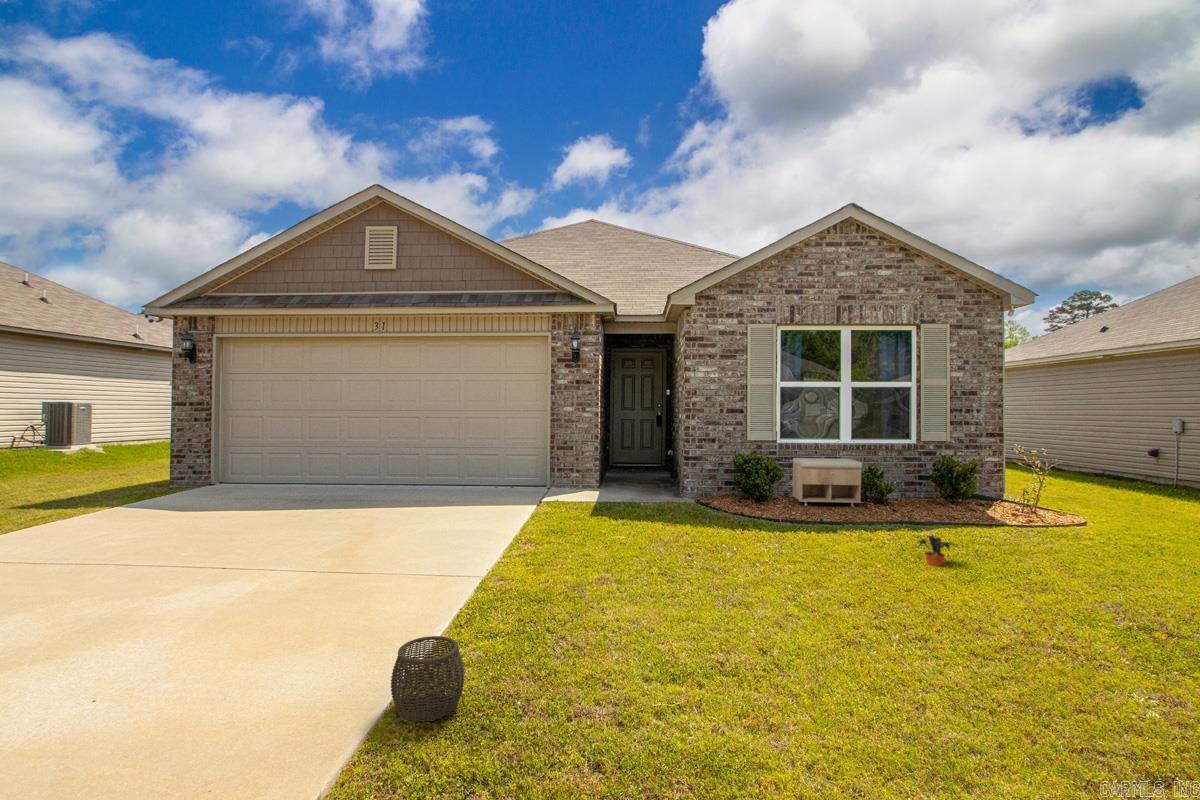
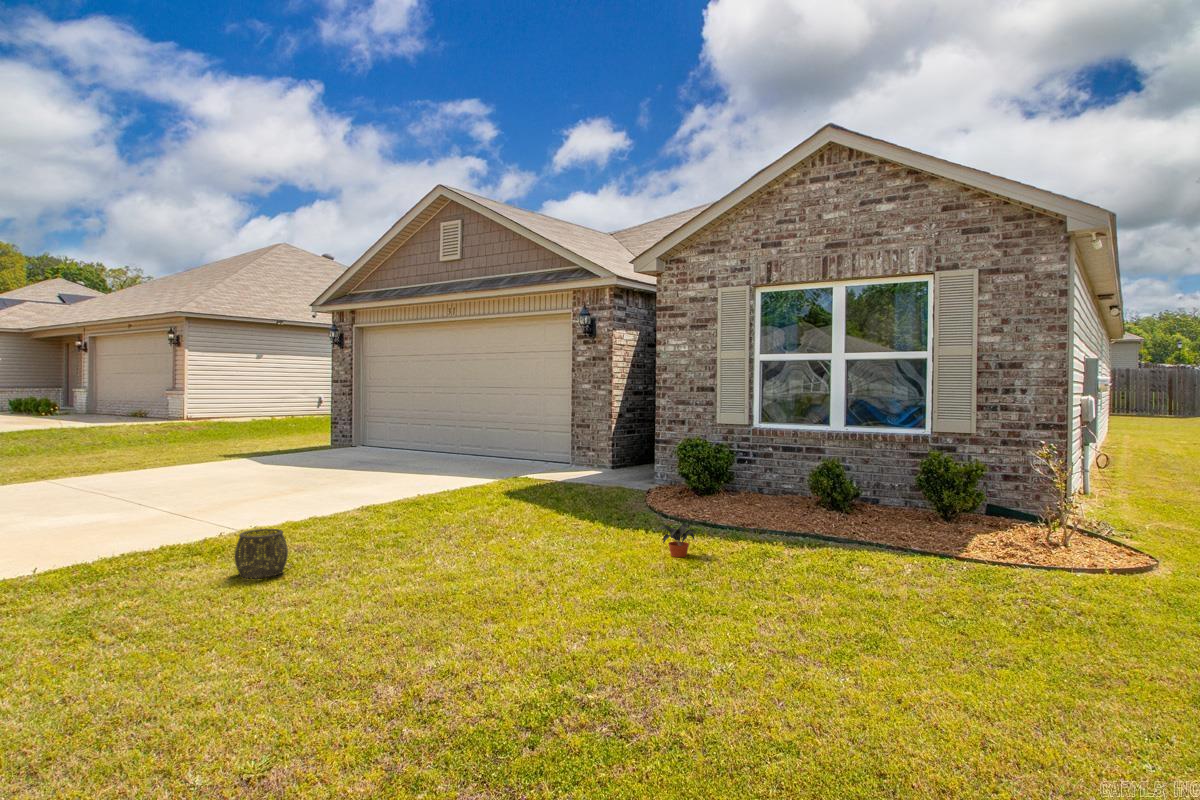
storage bench: present [793,458,862,507] -> none [751,447,834,510]
woven basket: present [391,636,465,723] -> present [234,529,288,579]

